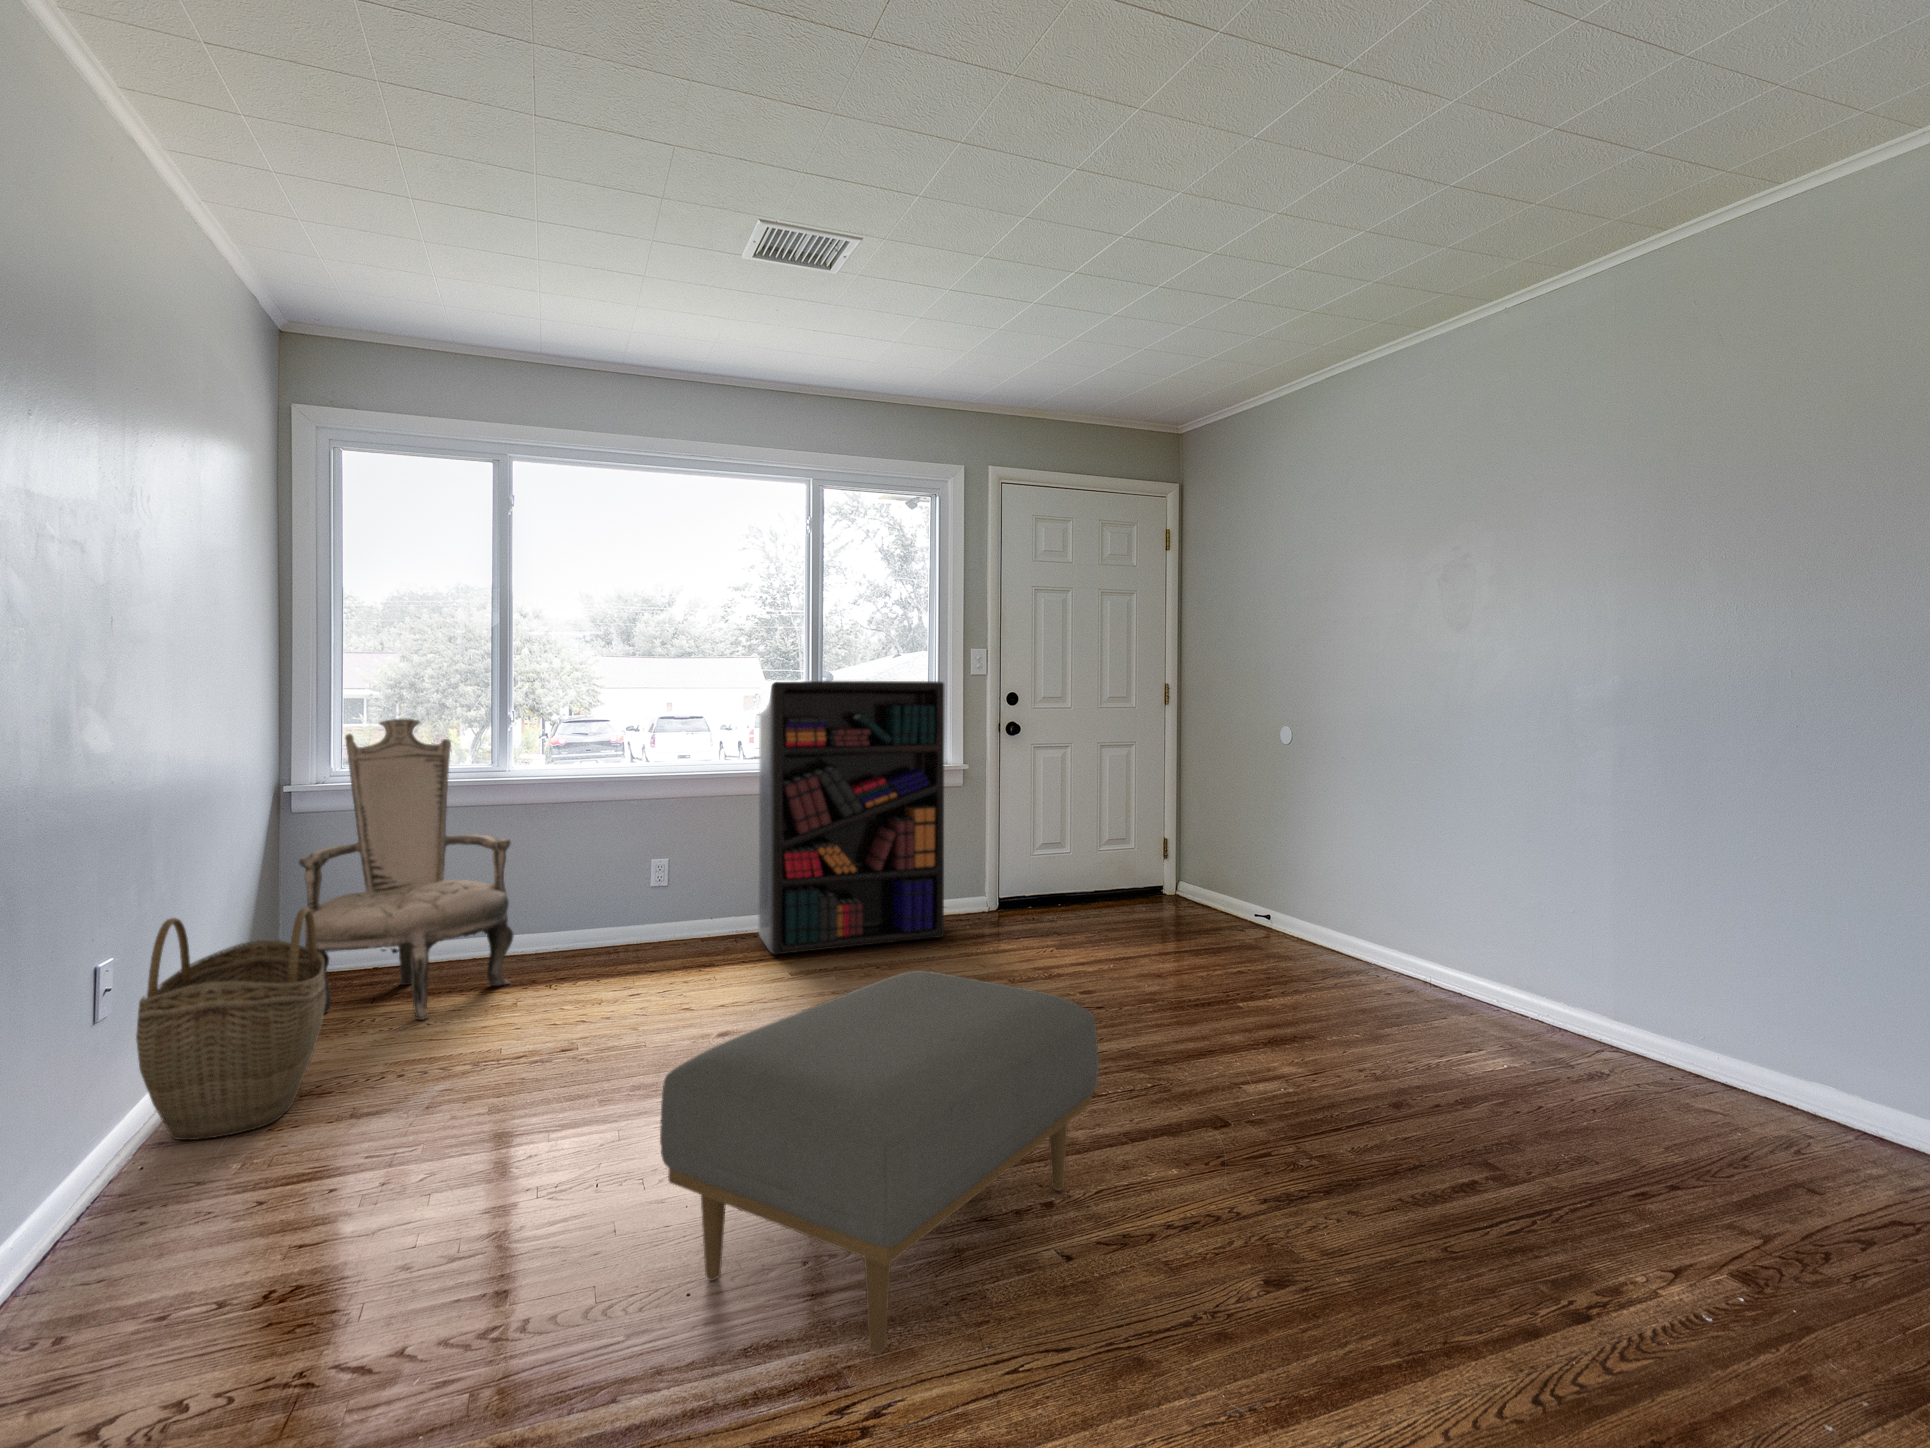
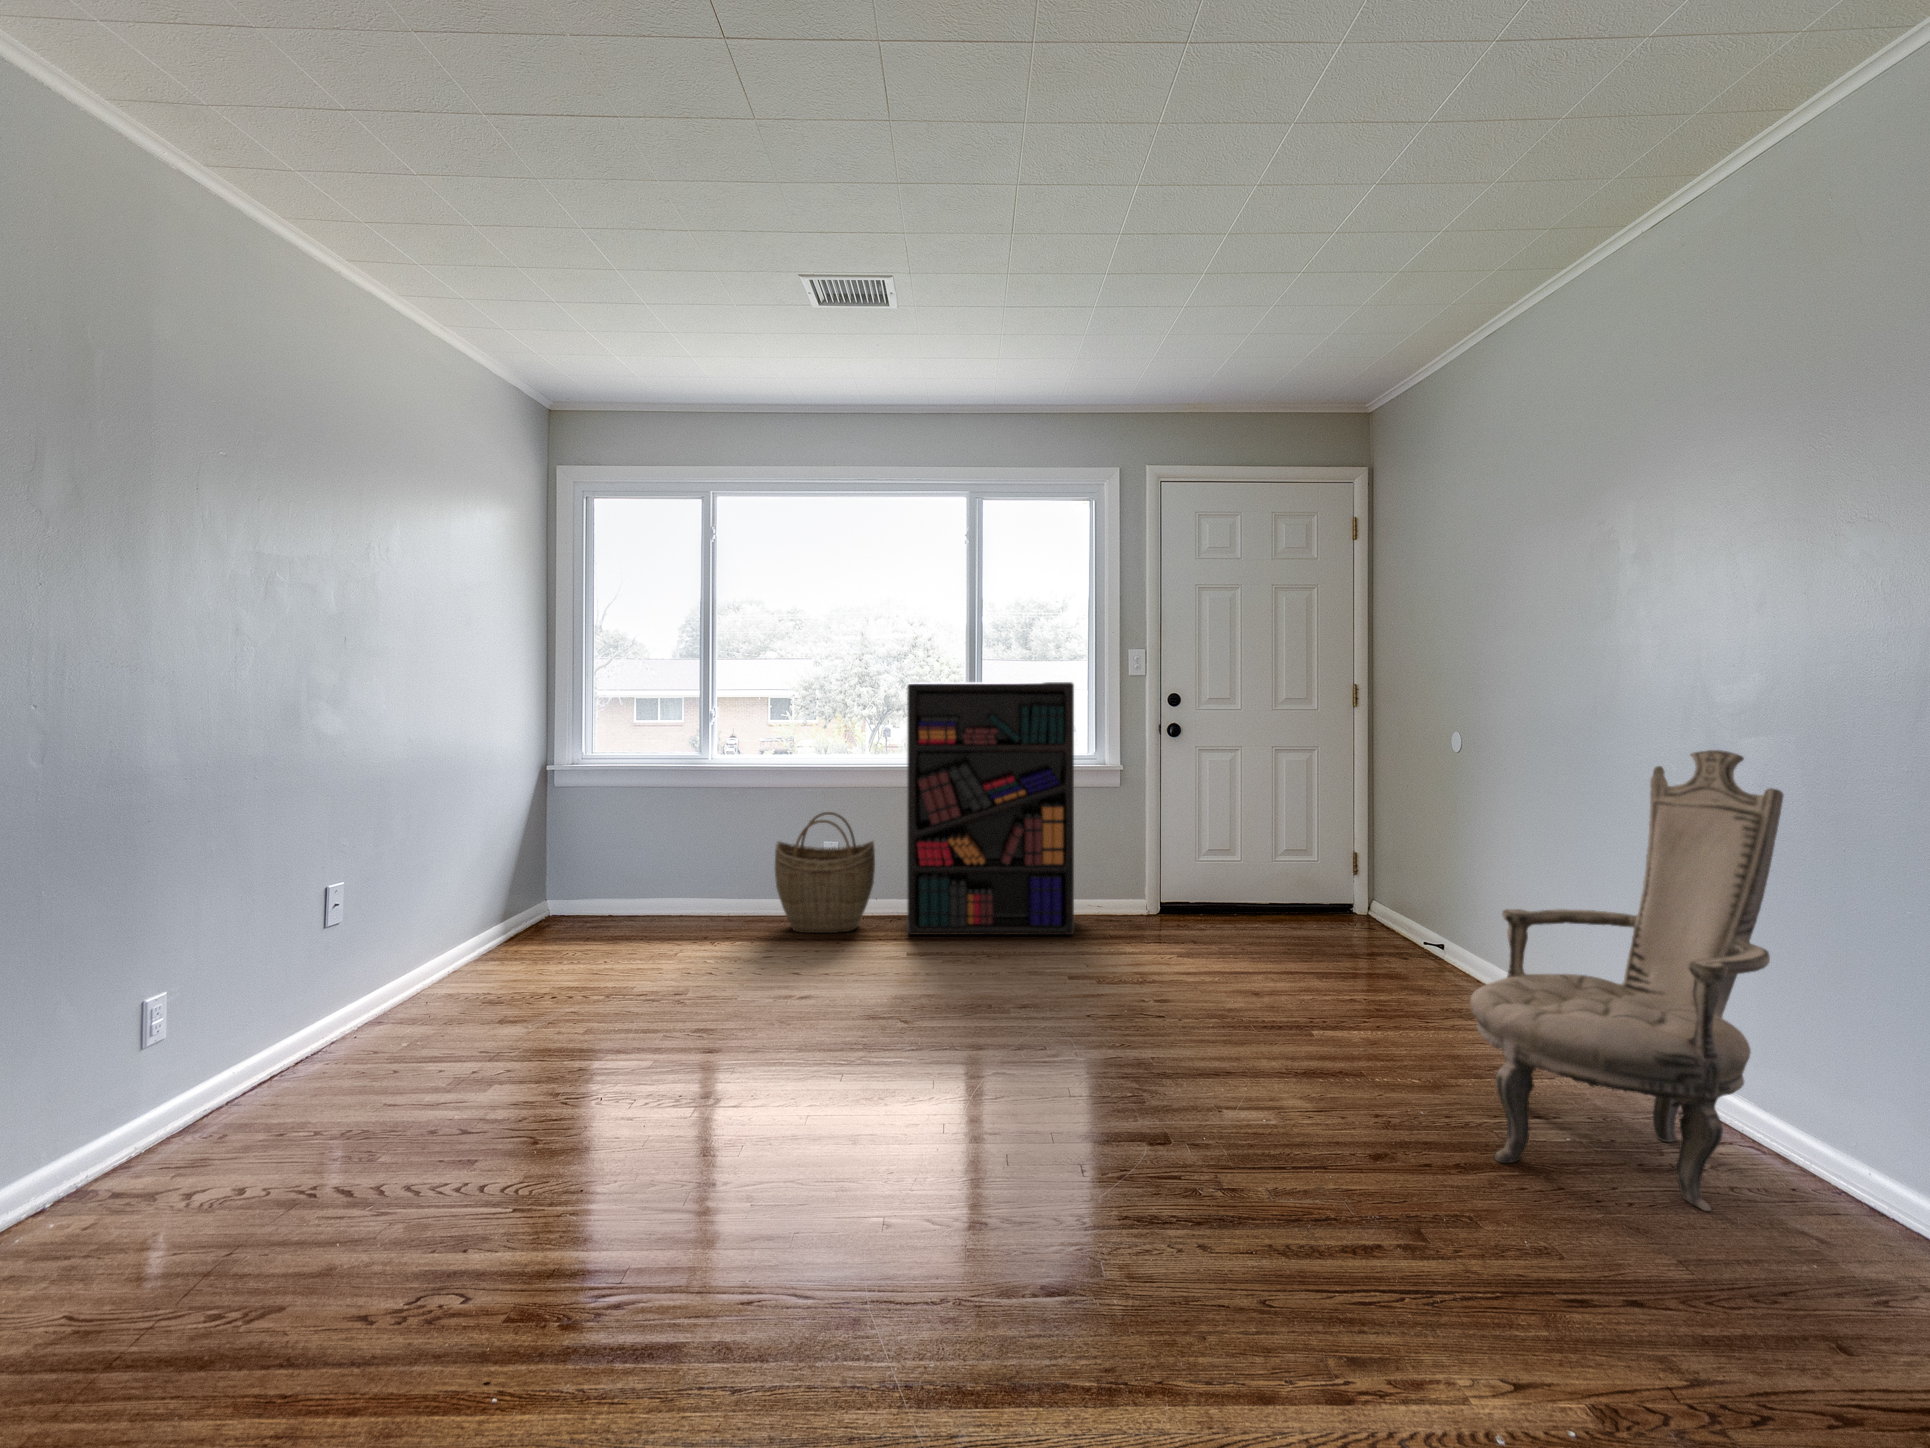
armchair: present [299,719,513,1020] -> present [1470,750,1783,1211]
woven basket: present [136,908,326,1140] -> present [775,812,875,933]
ottoman: present [660,971,1099,1354] -> none [599,952,989,1252]

